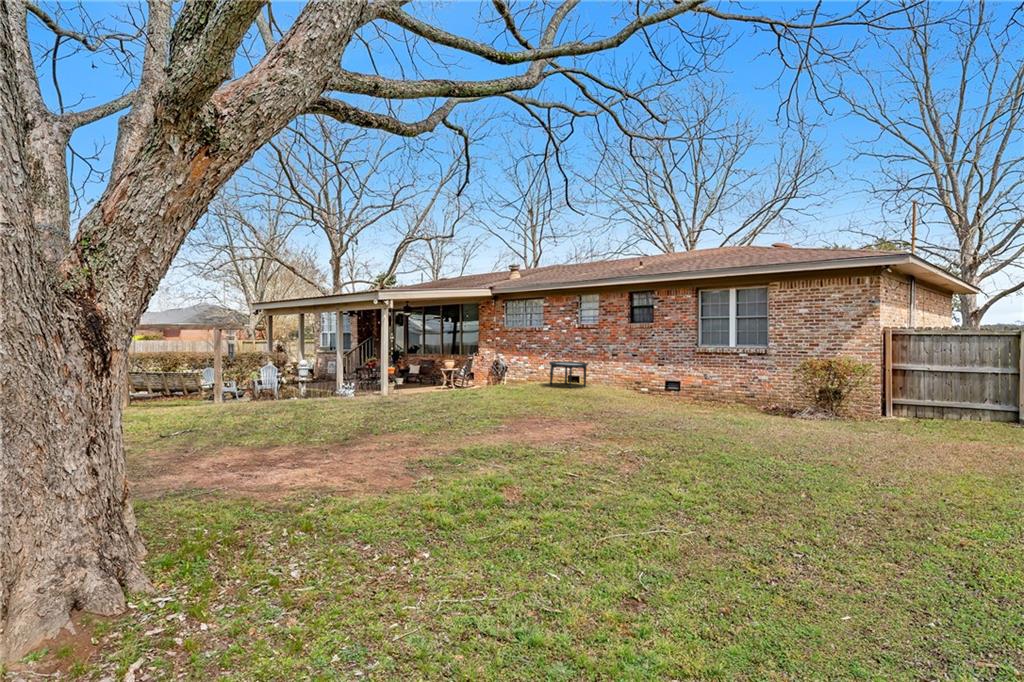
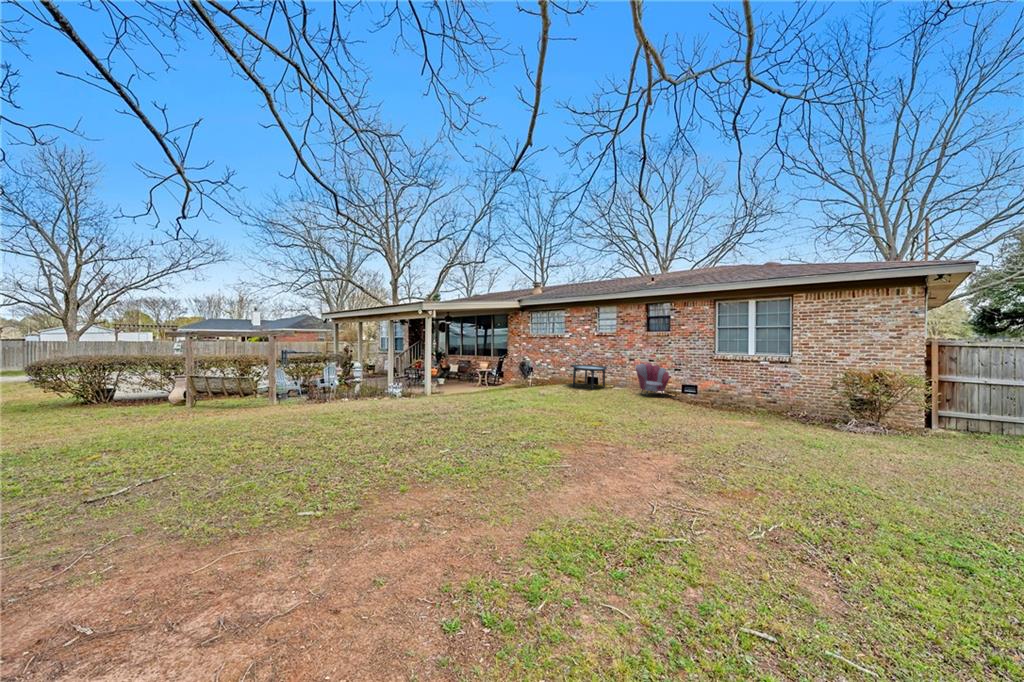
armchair: none [615,358,651,394] -> present [635,363,670,396]

